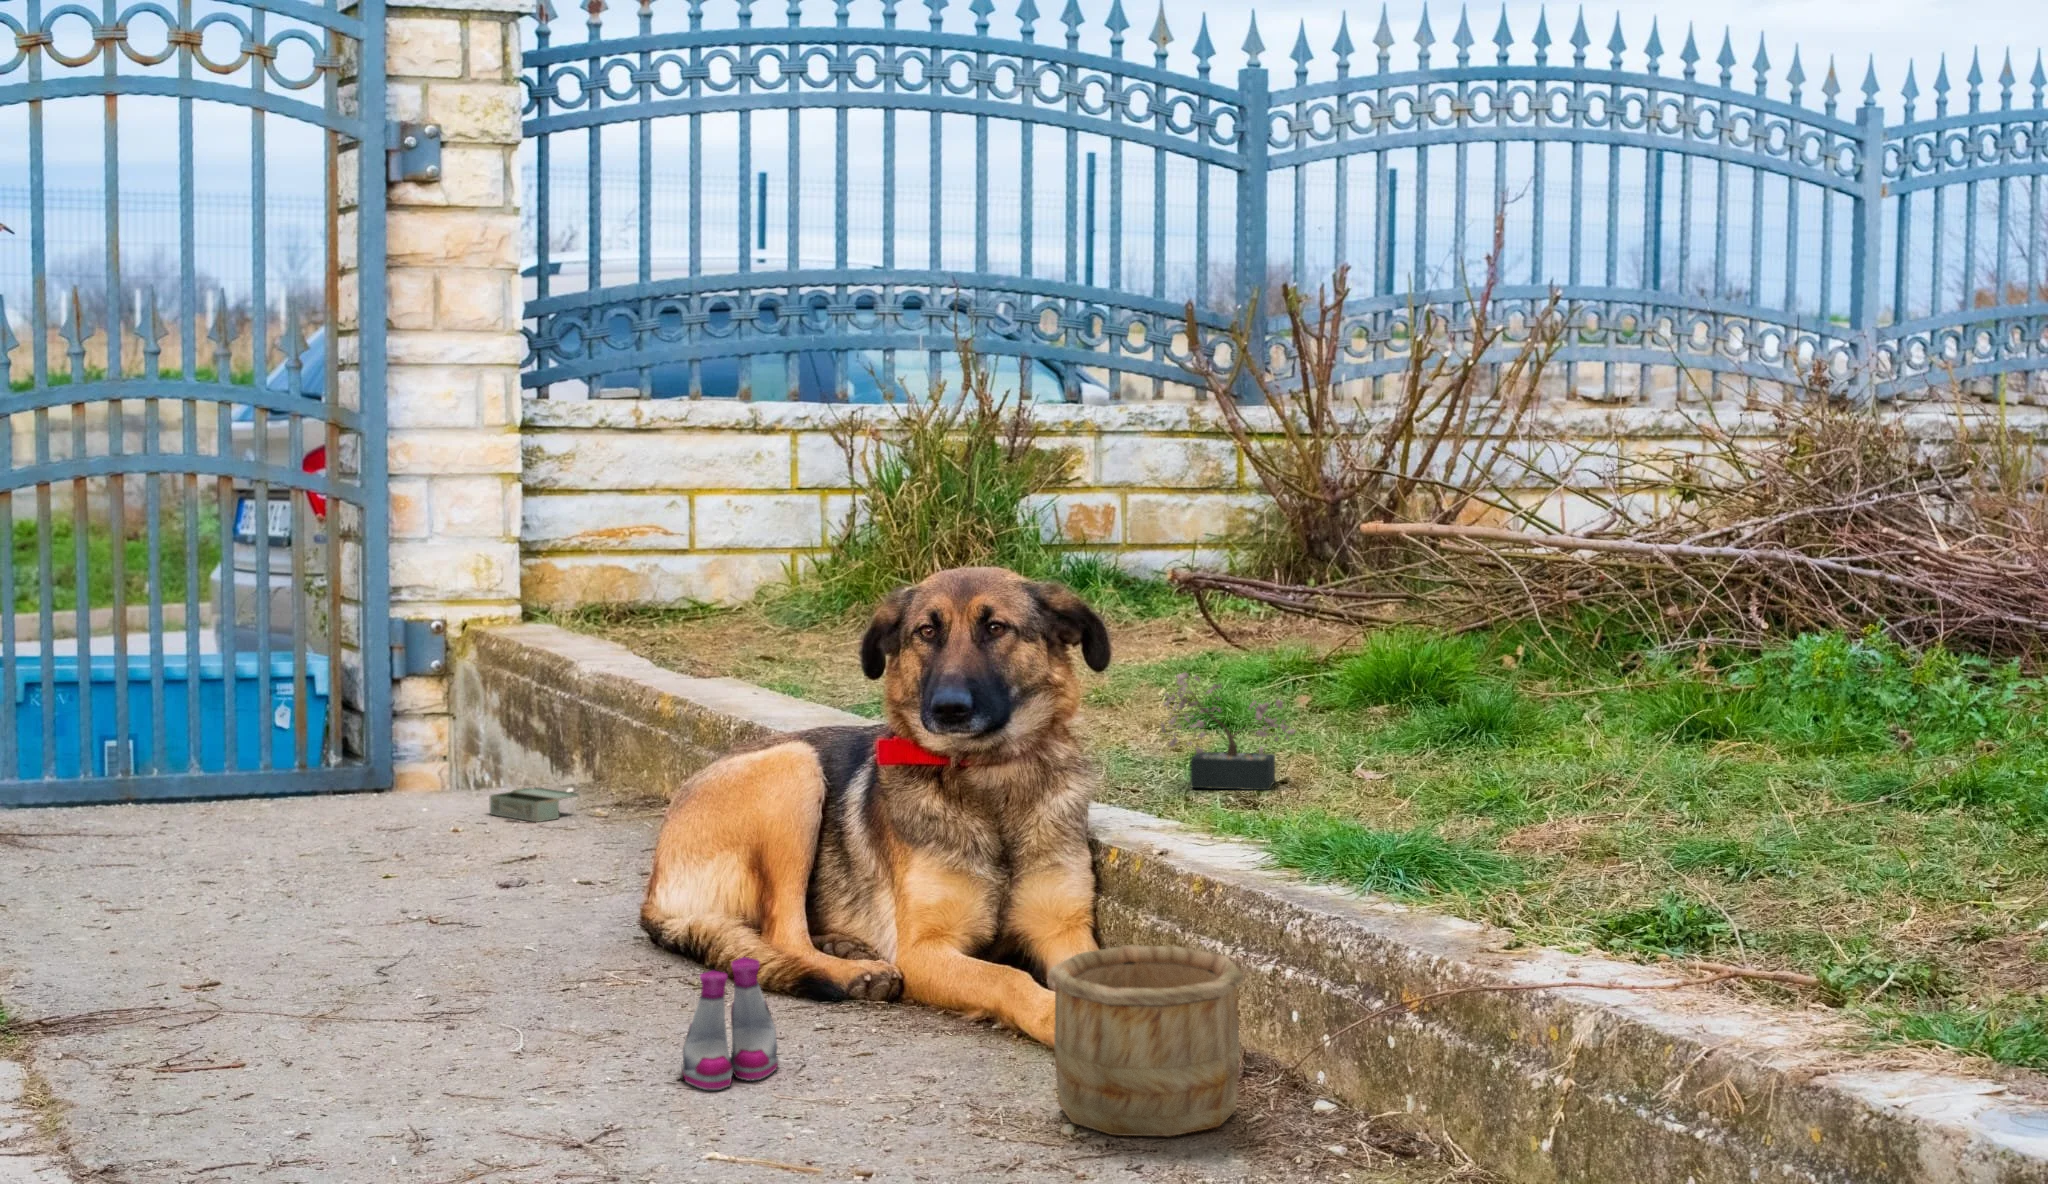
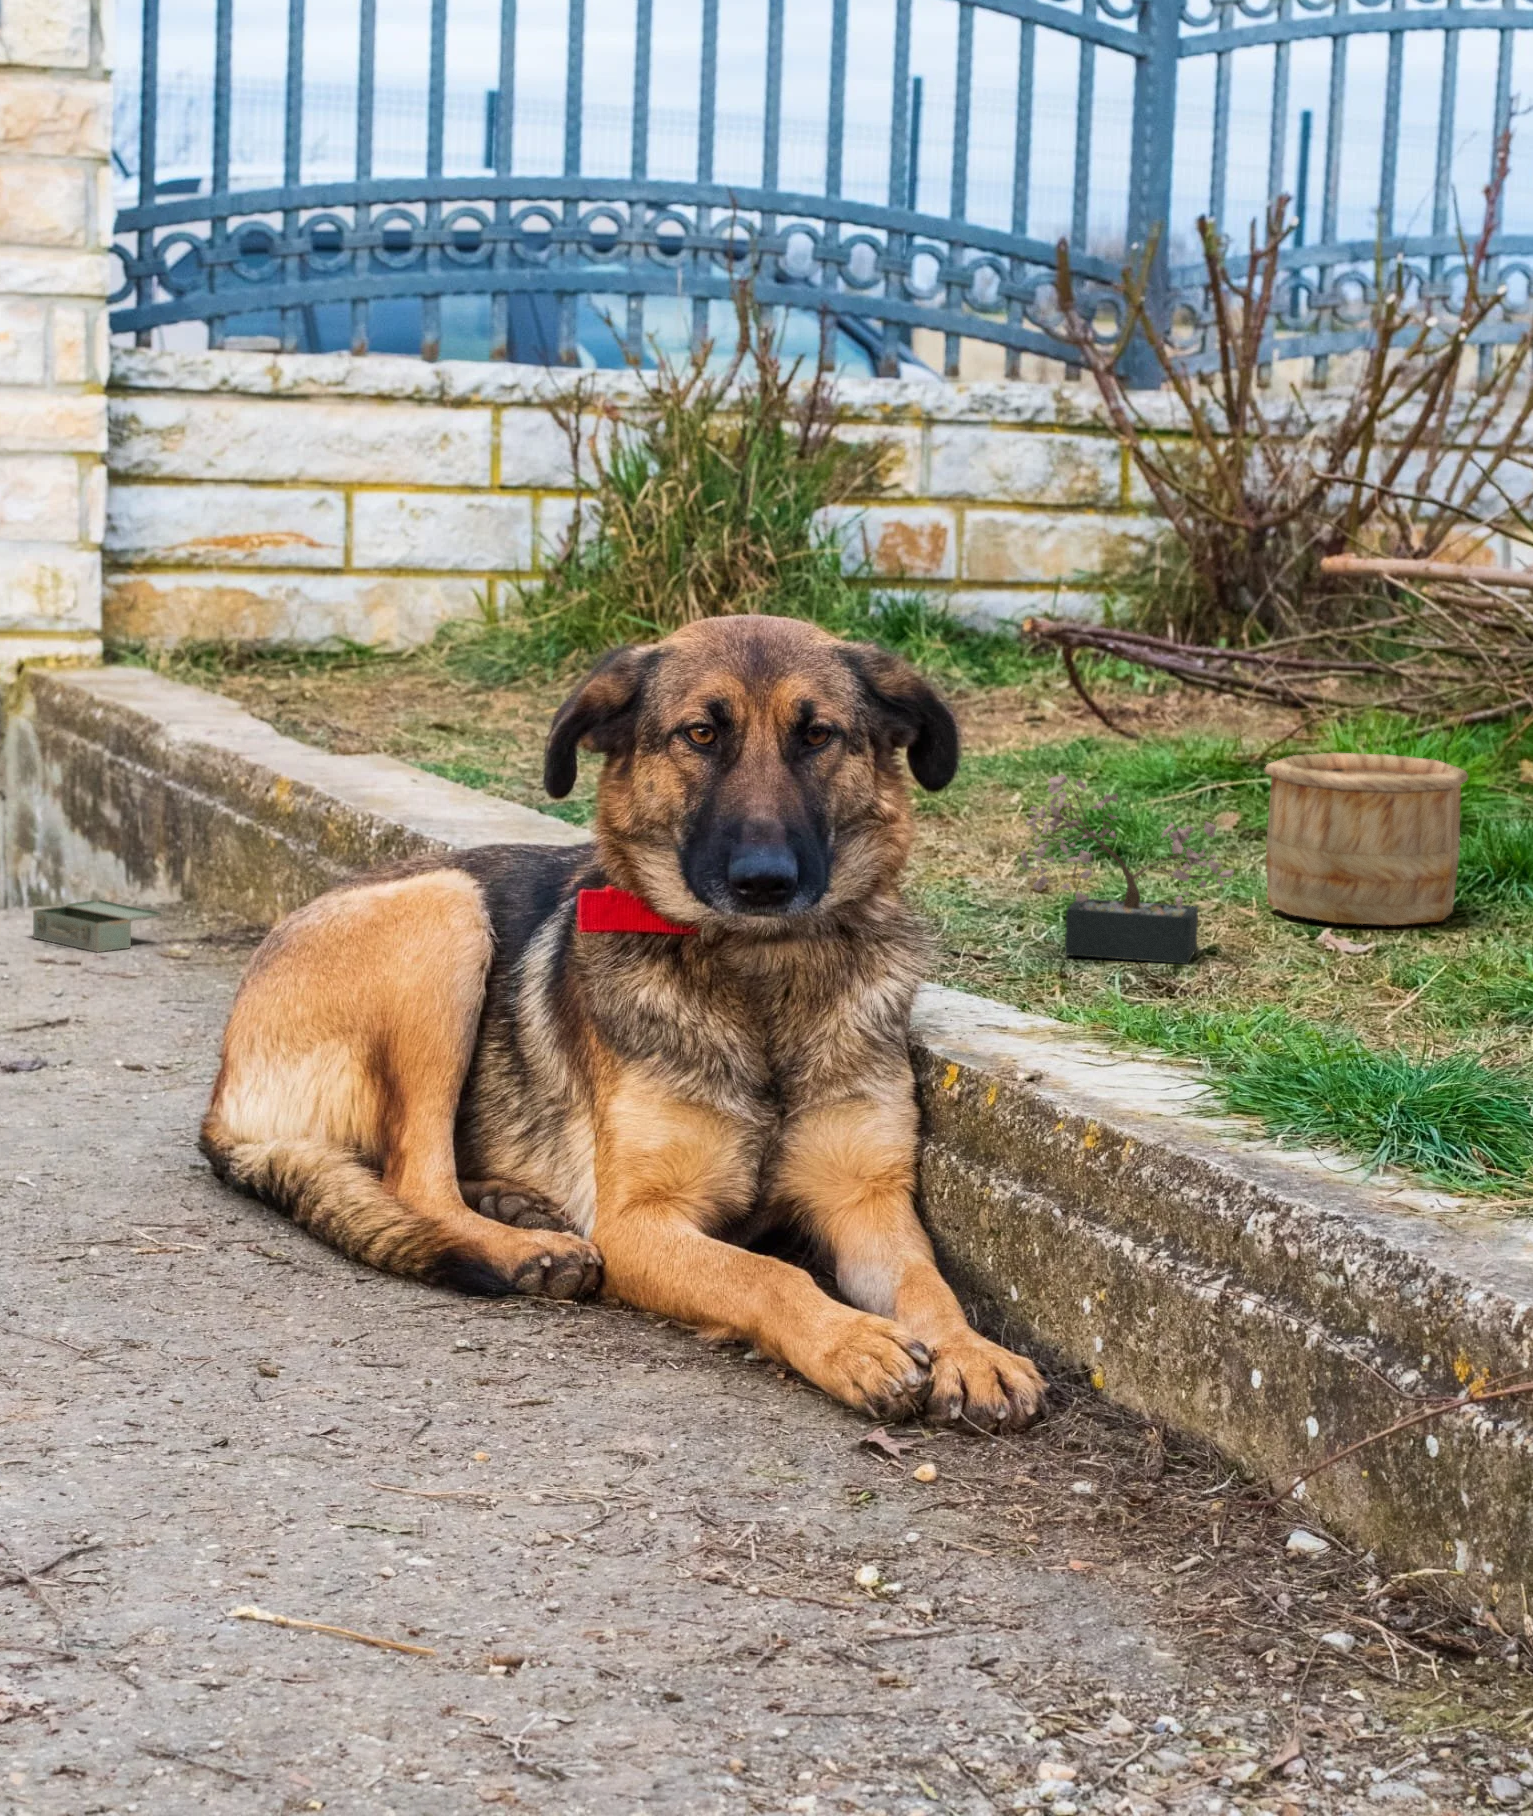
wooden bucket: present [1048,945,1244,1136] -> present [1265,753,1468,925]
boots: present [682,957,778,1090] -> none [218,1233,386,1461]

